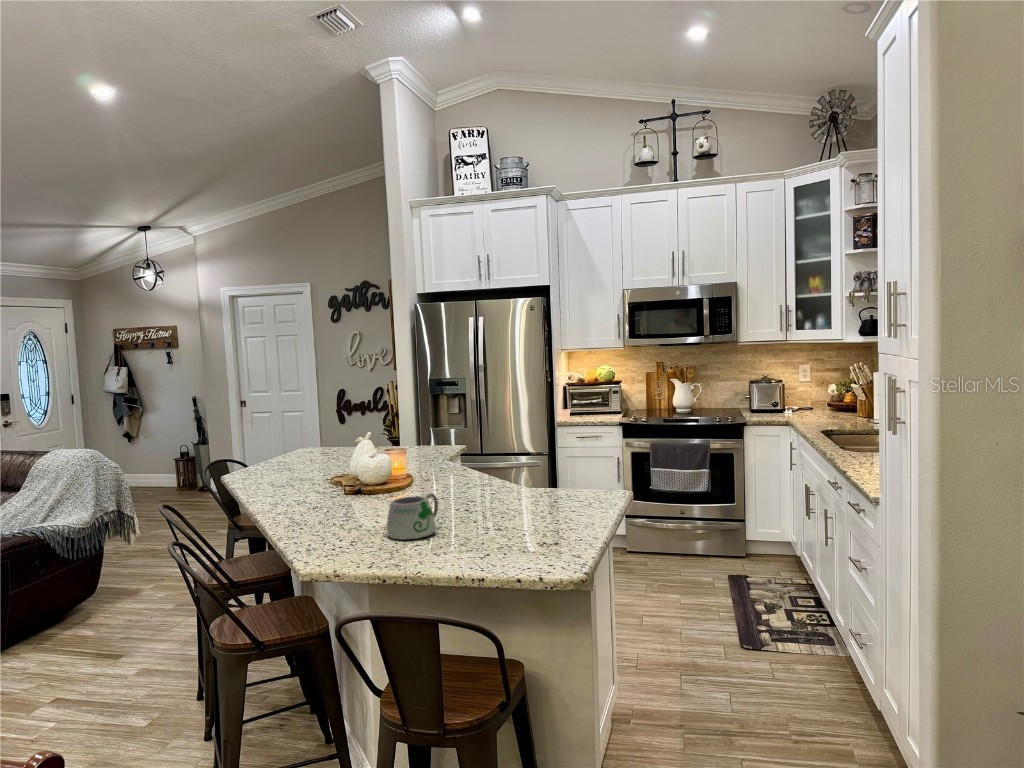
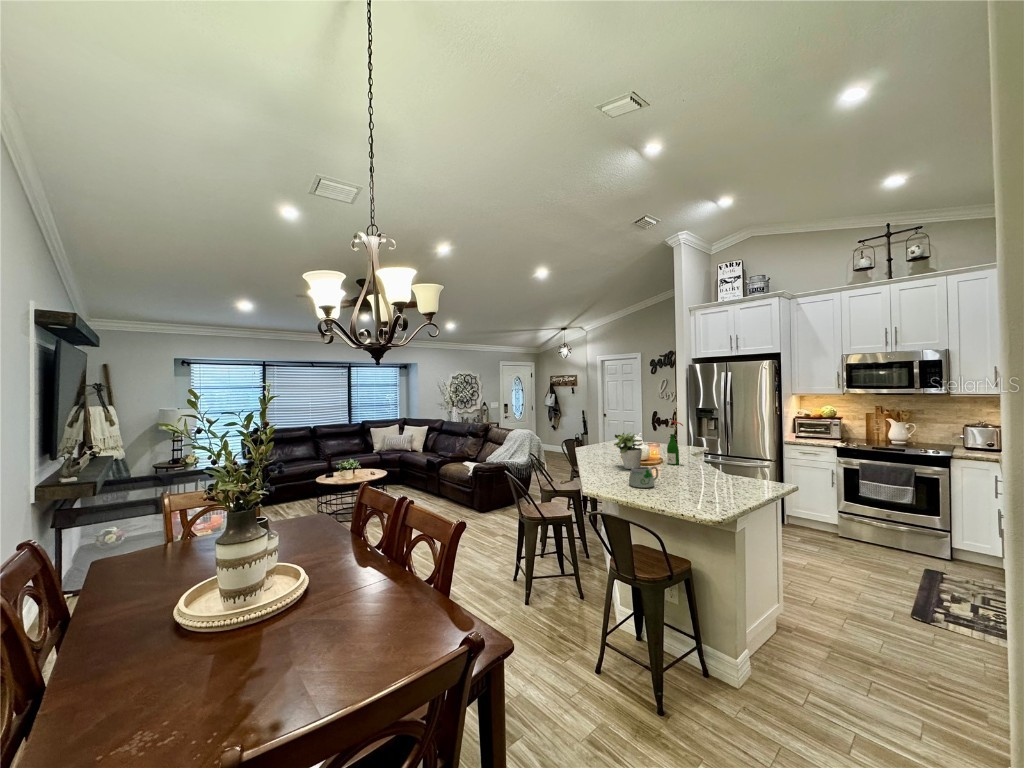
wine bottle: none [420,401,451,484] -> present [667,420,684,465]
potted plant: none [327,431,387,504] -> present [614,432,643,469]

